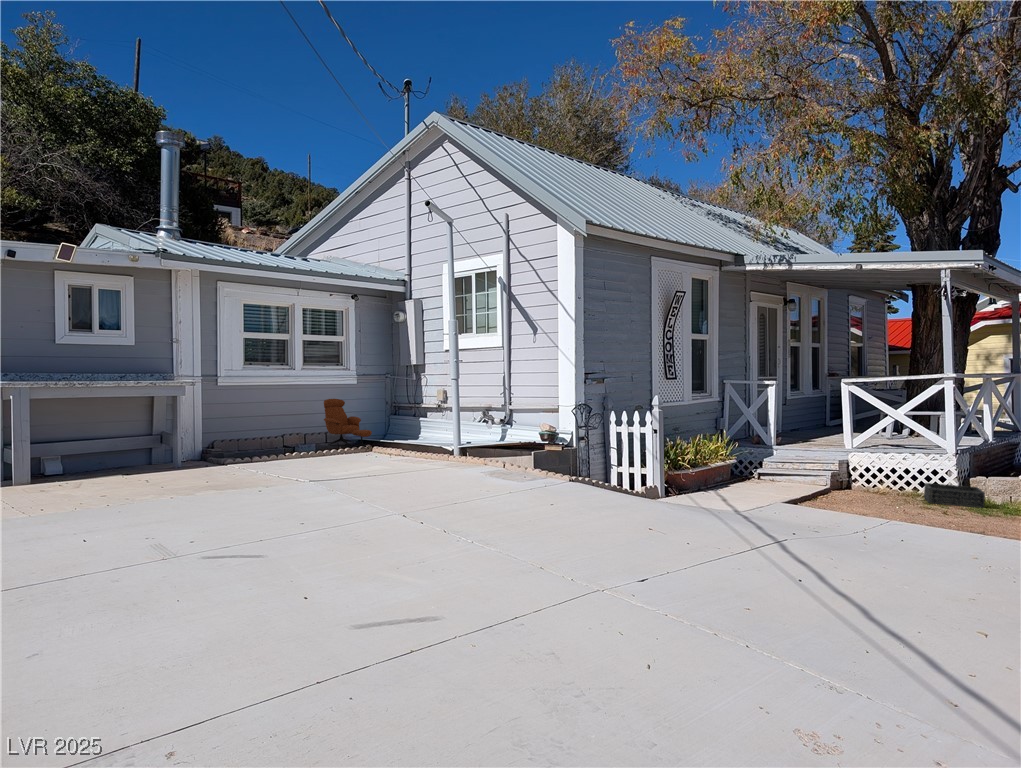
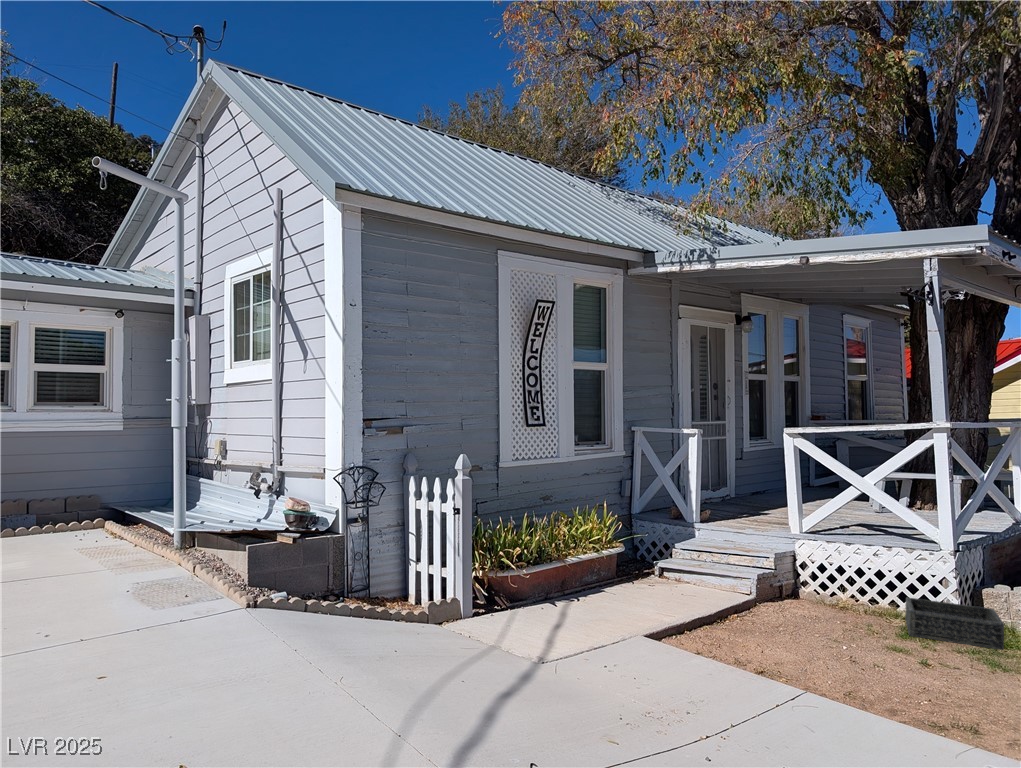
lounge chair: present [324,399,372,449] -> none [52,451,114,524]

